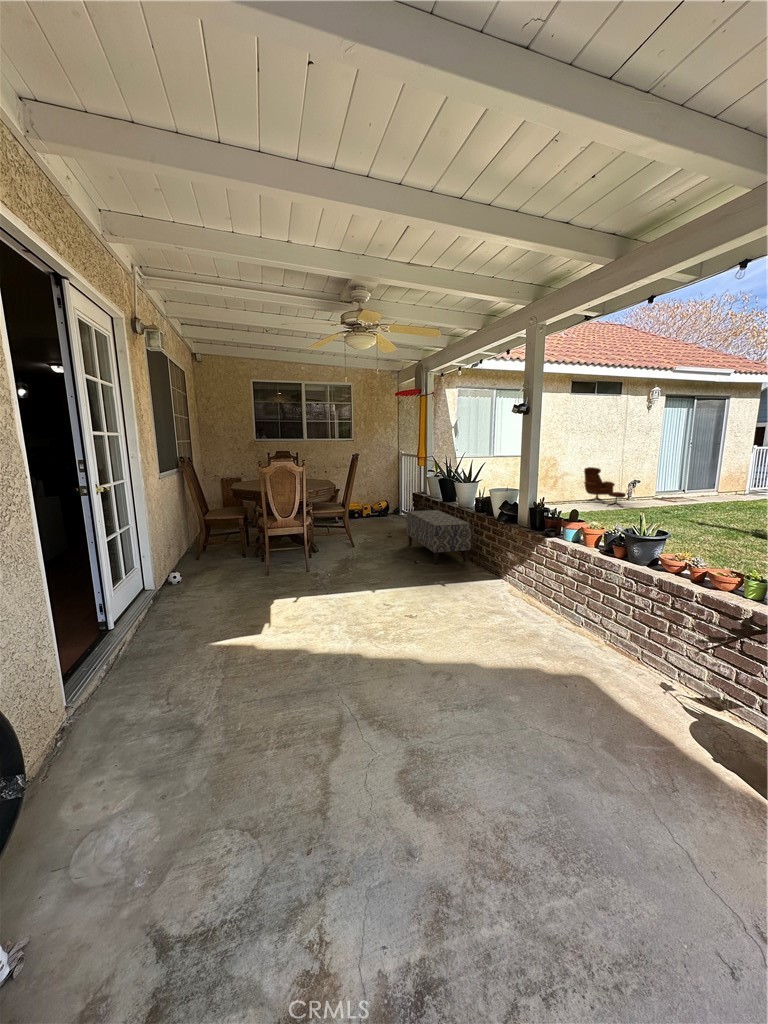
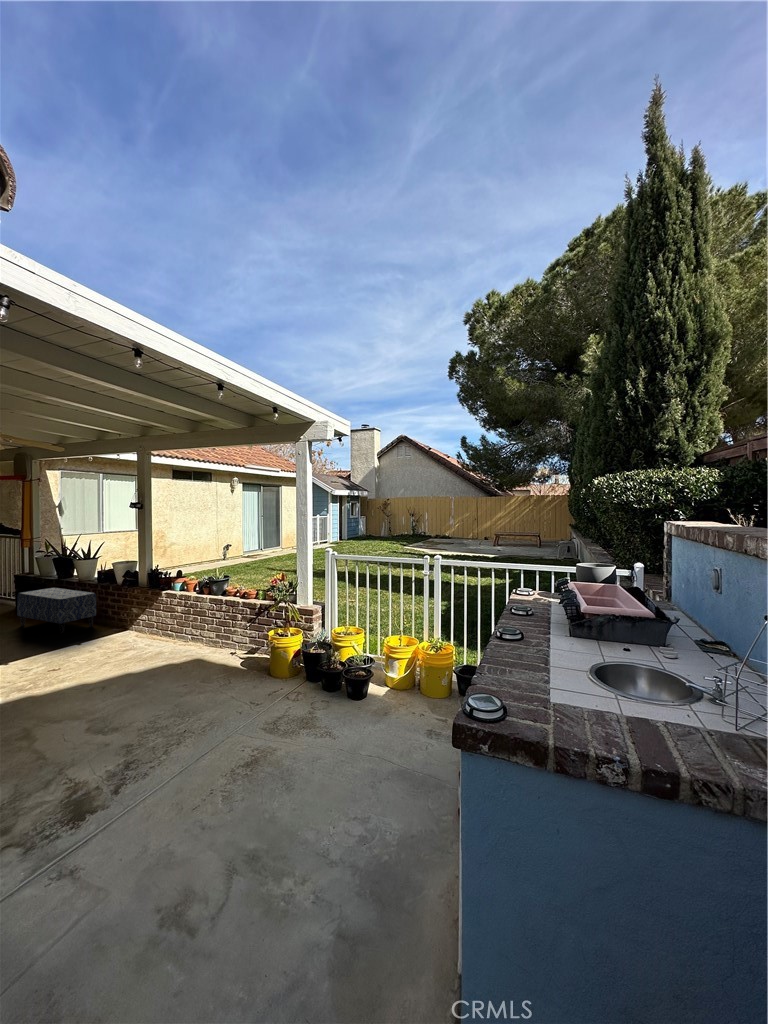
lounge chair: present [584,467,626,506] -> none [189,537,221,567]

